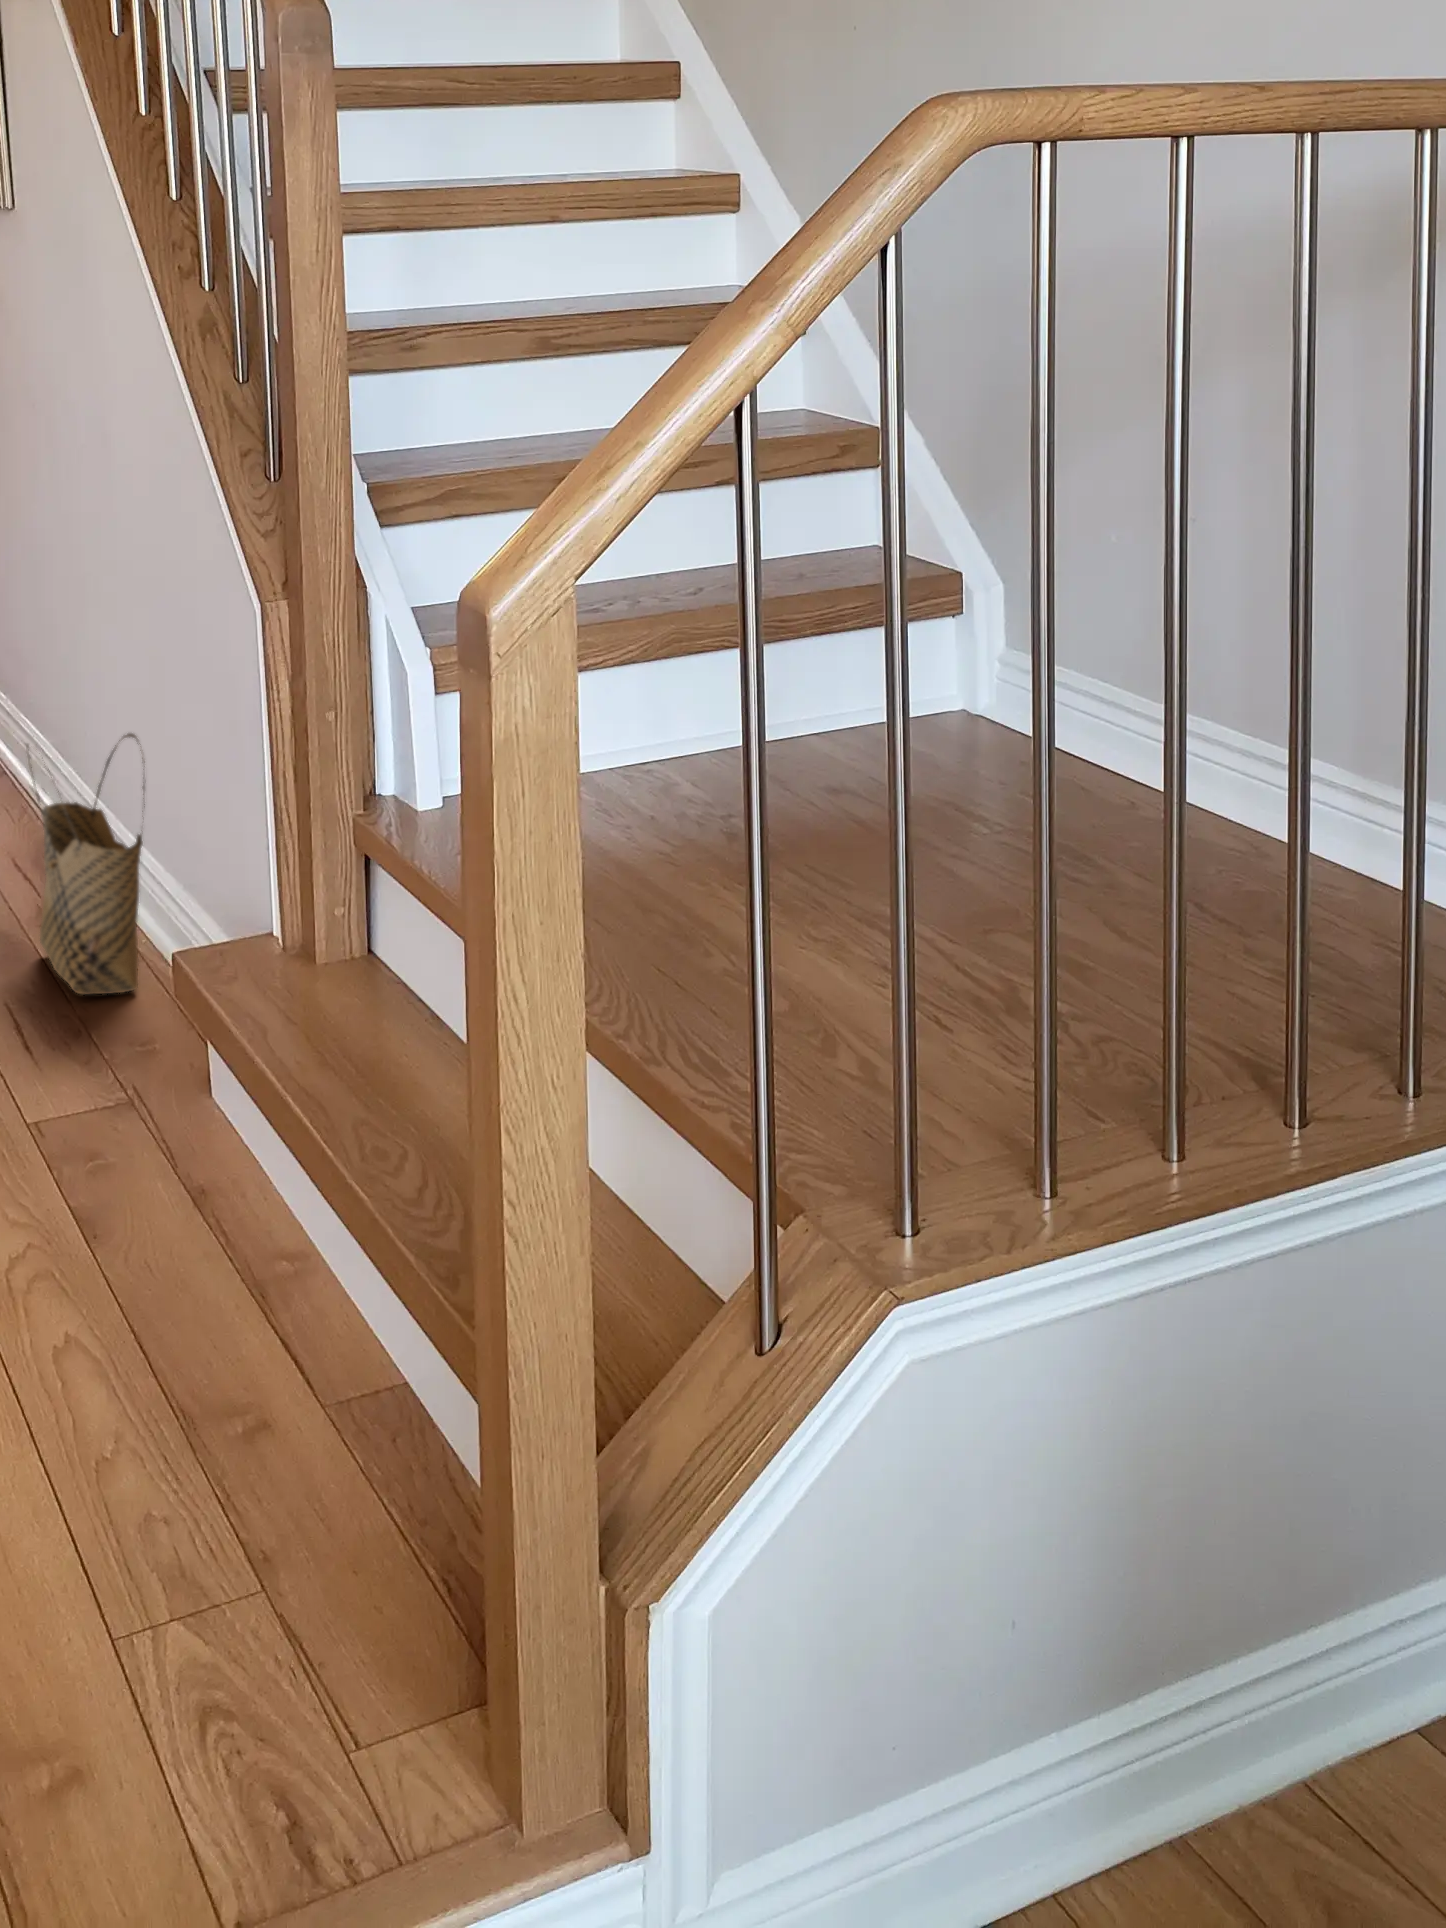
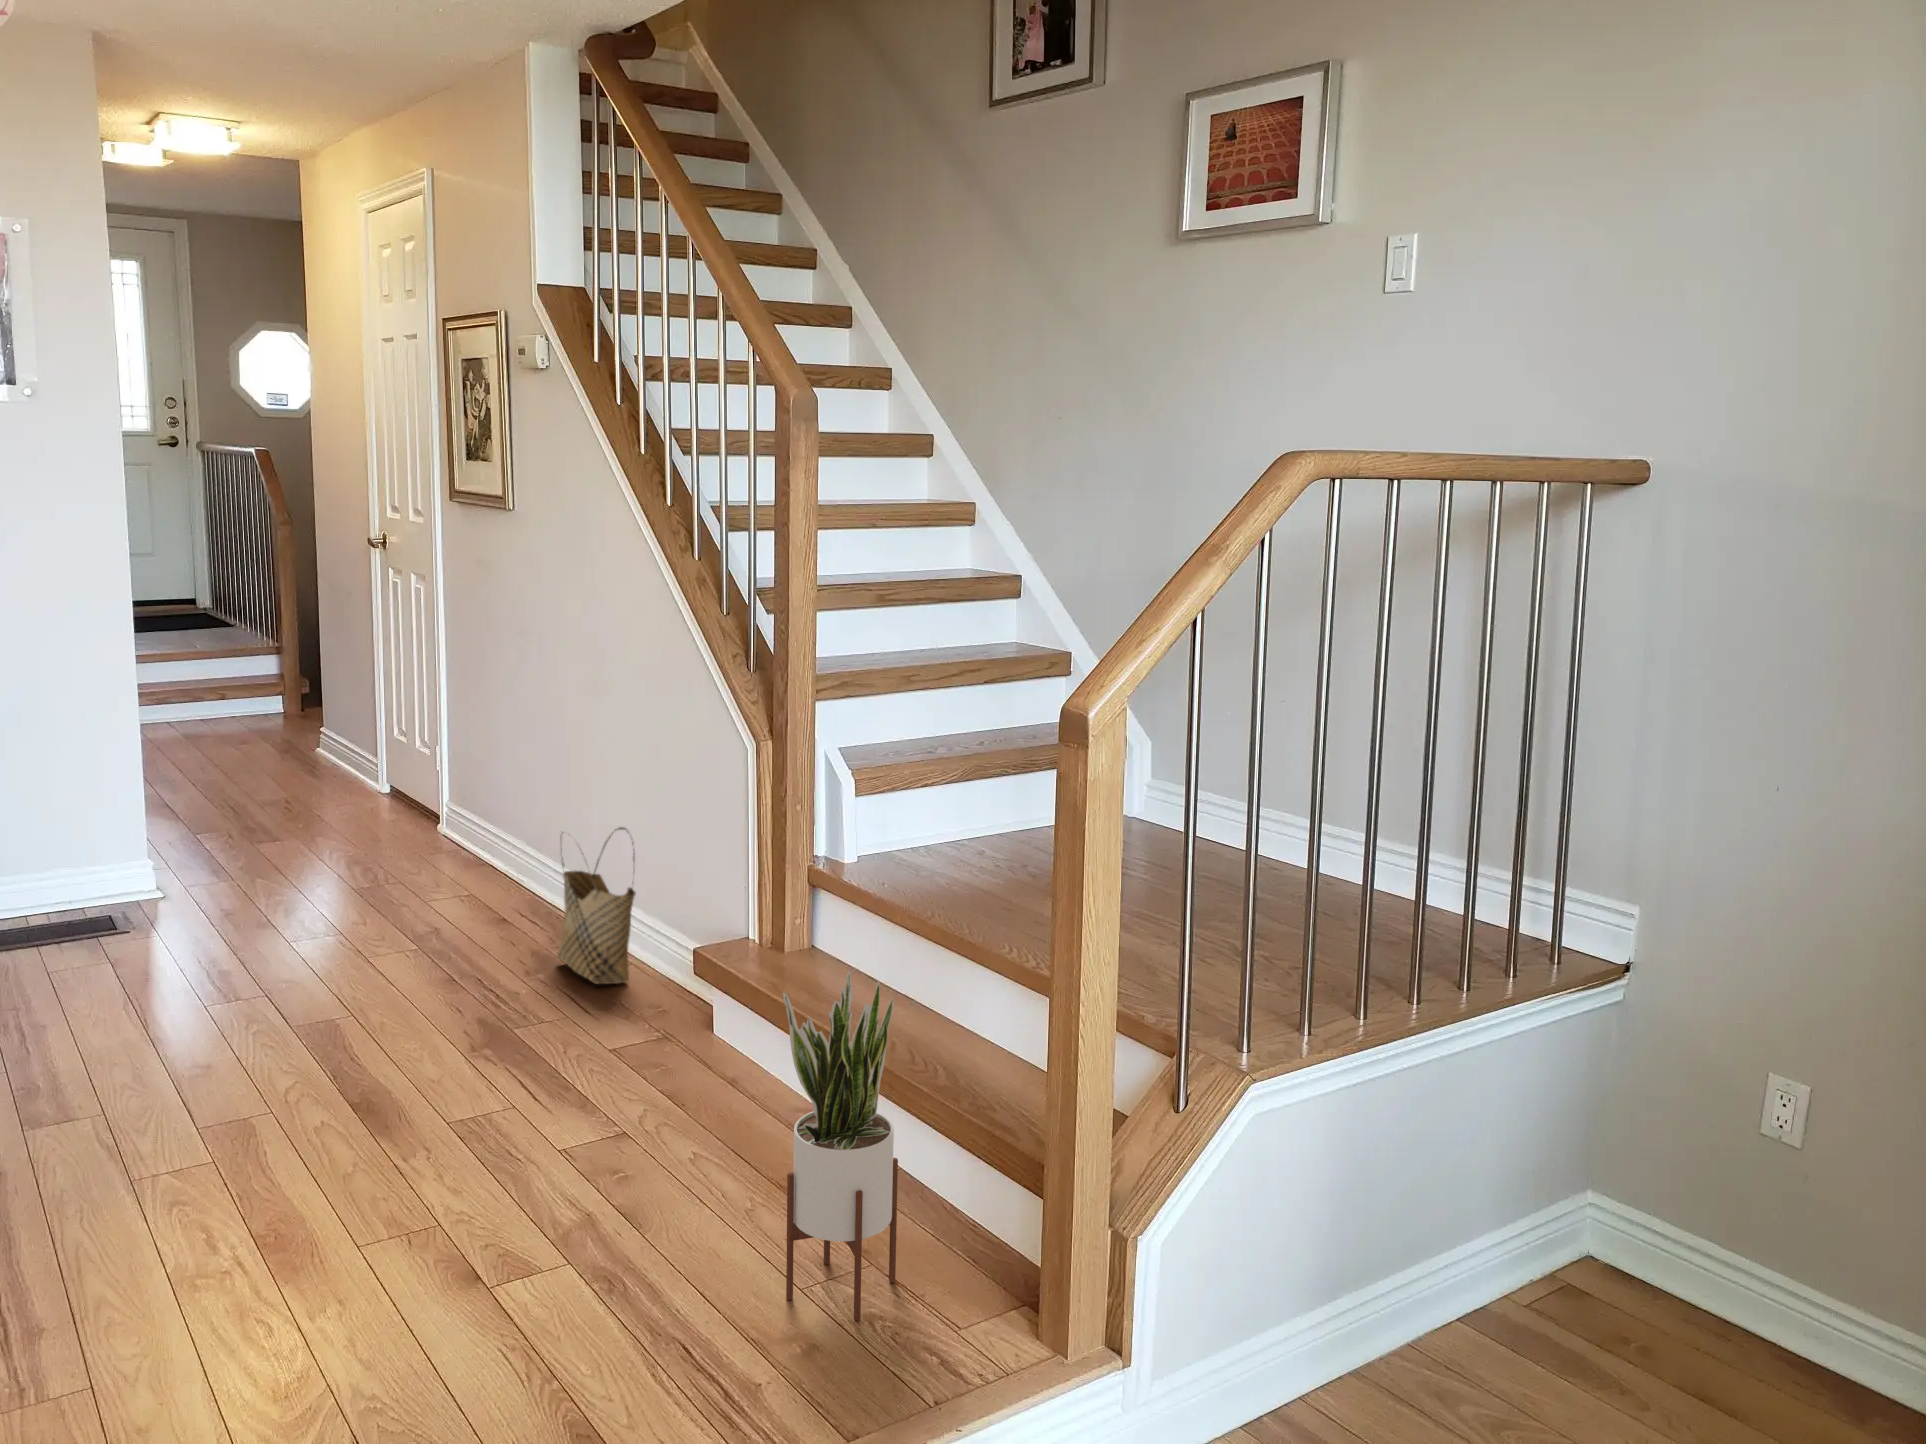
potted plant: none [52,1064,330,1697] -> present [783,971,898,1320]

